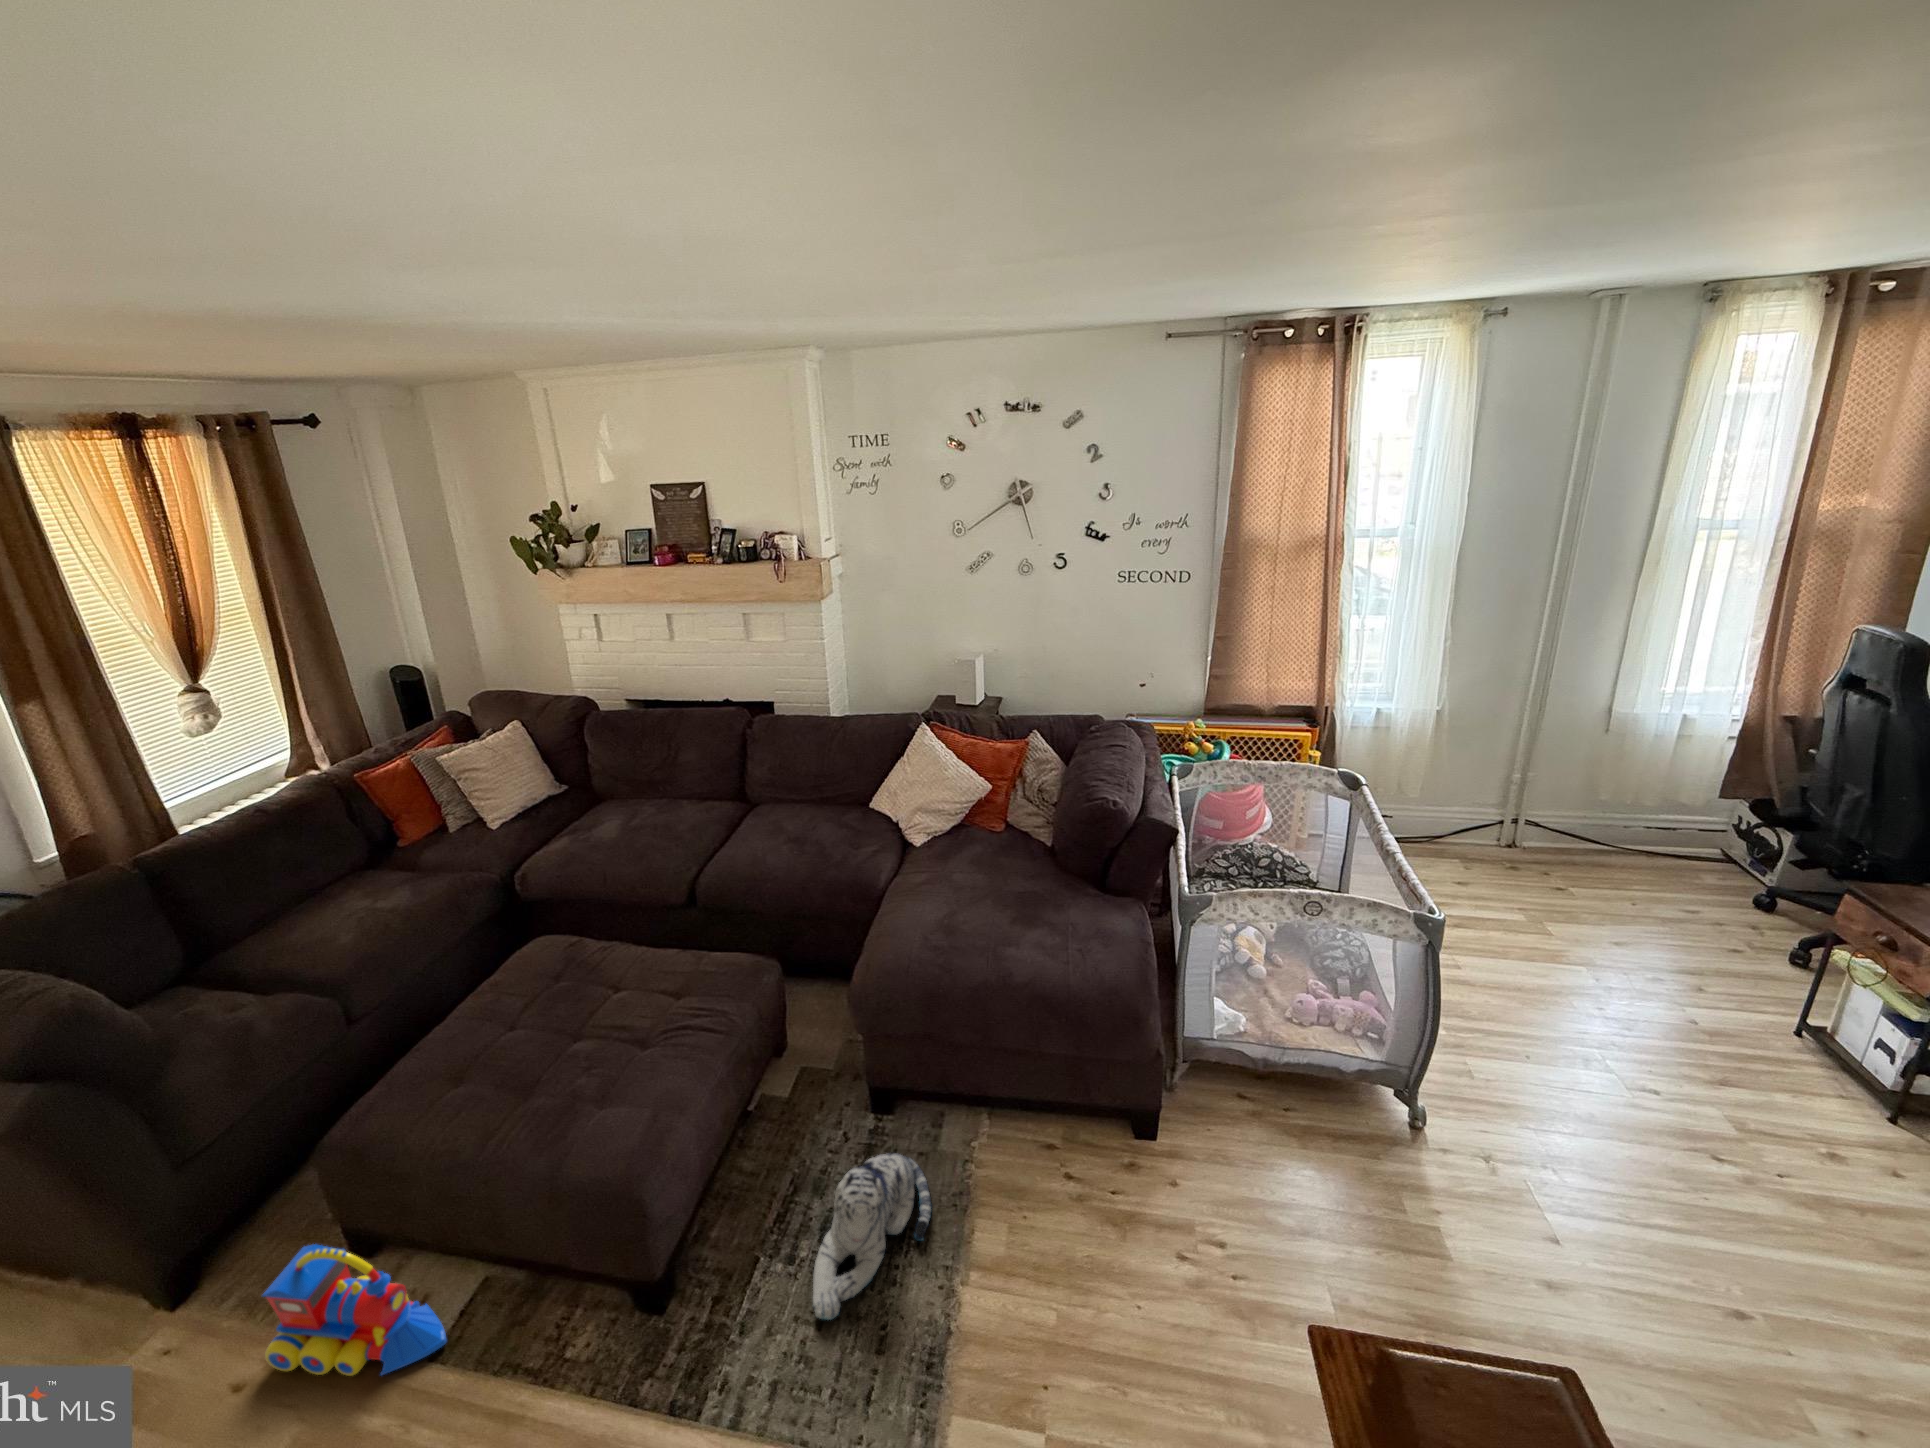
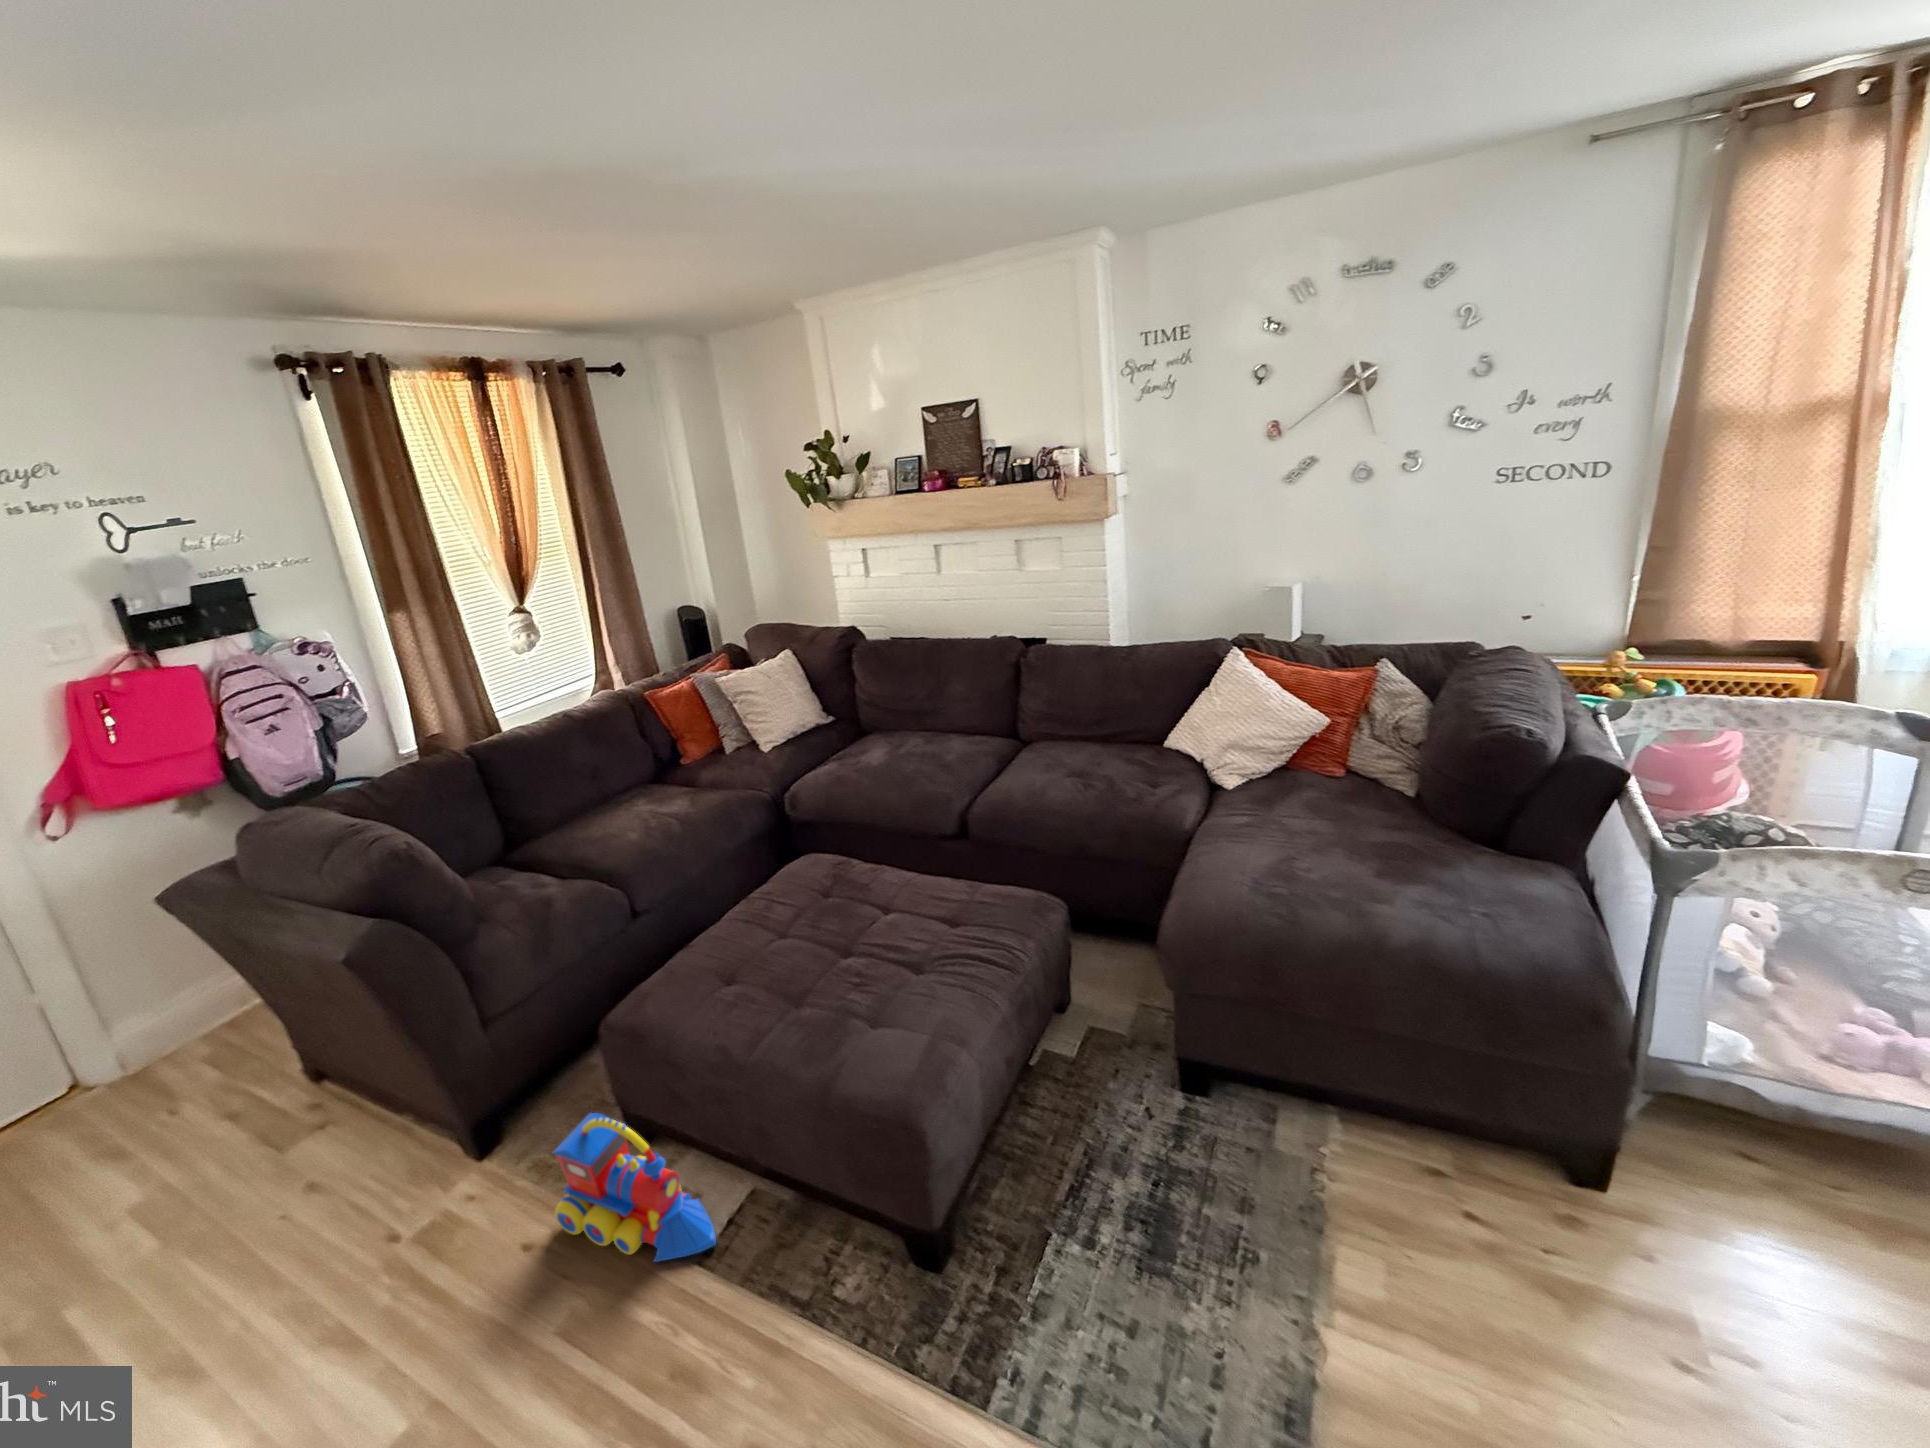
plush toy: present [813,1153,932,1320] -> none [1121,1140,1273,1331]

